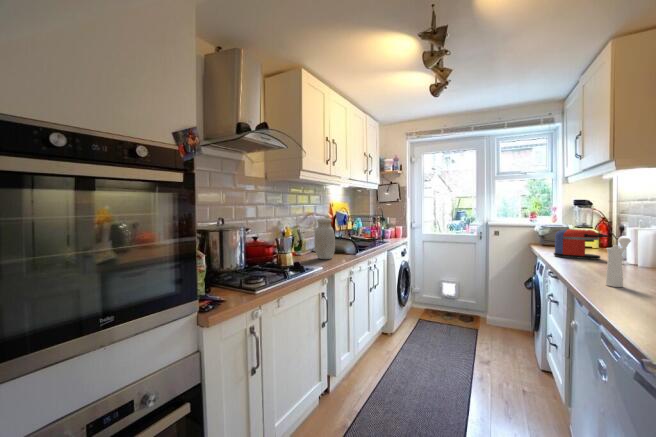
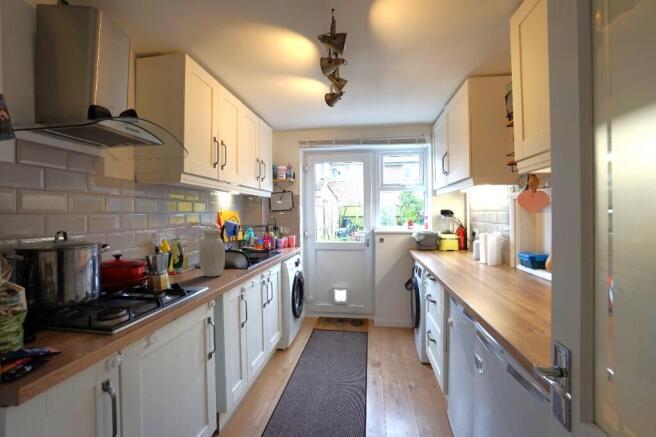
coffee maker: present [554,229,608,260] -> none [429,236,467,261]
pepper mill: present [606,238,631,287] -> none [473,243,489,286]

